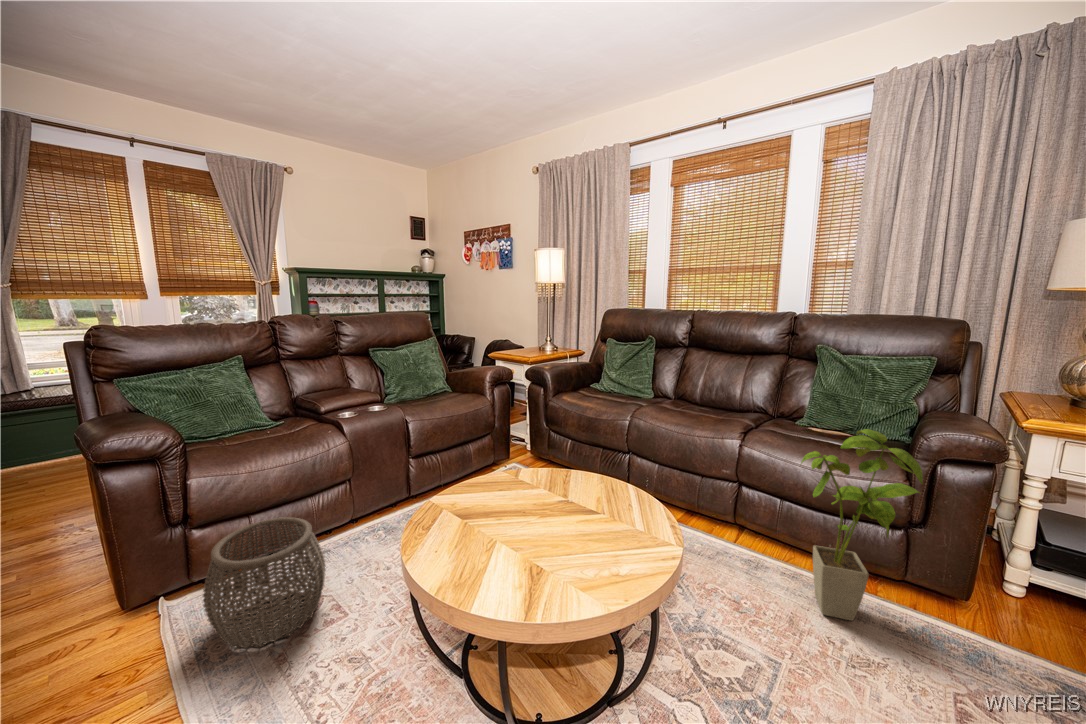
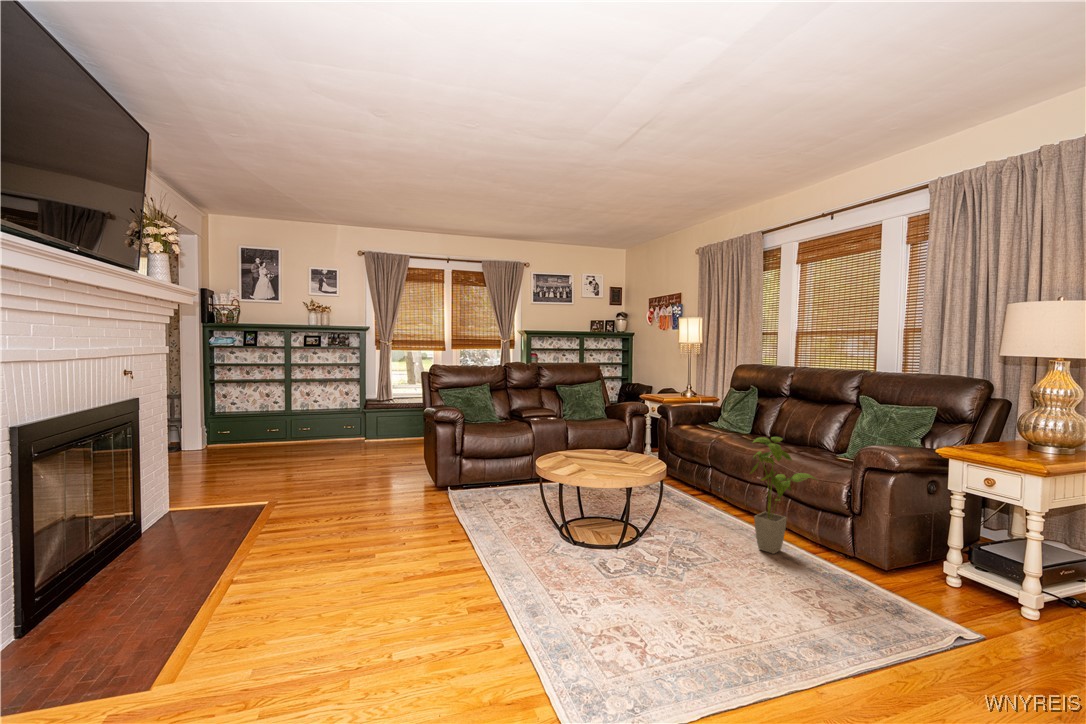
woven basket: present [203,517,326,649] -> none [466,457,513,505]

